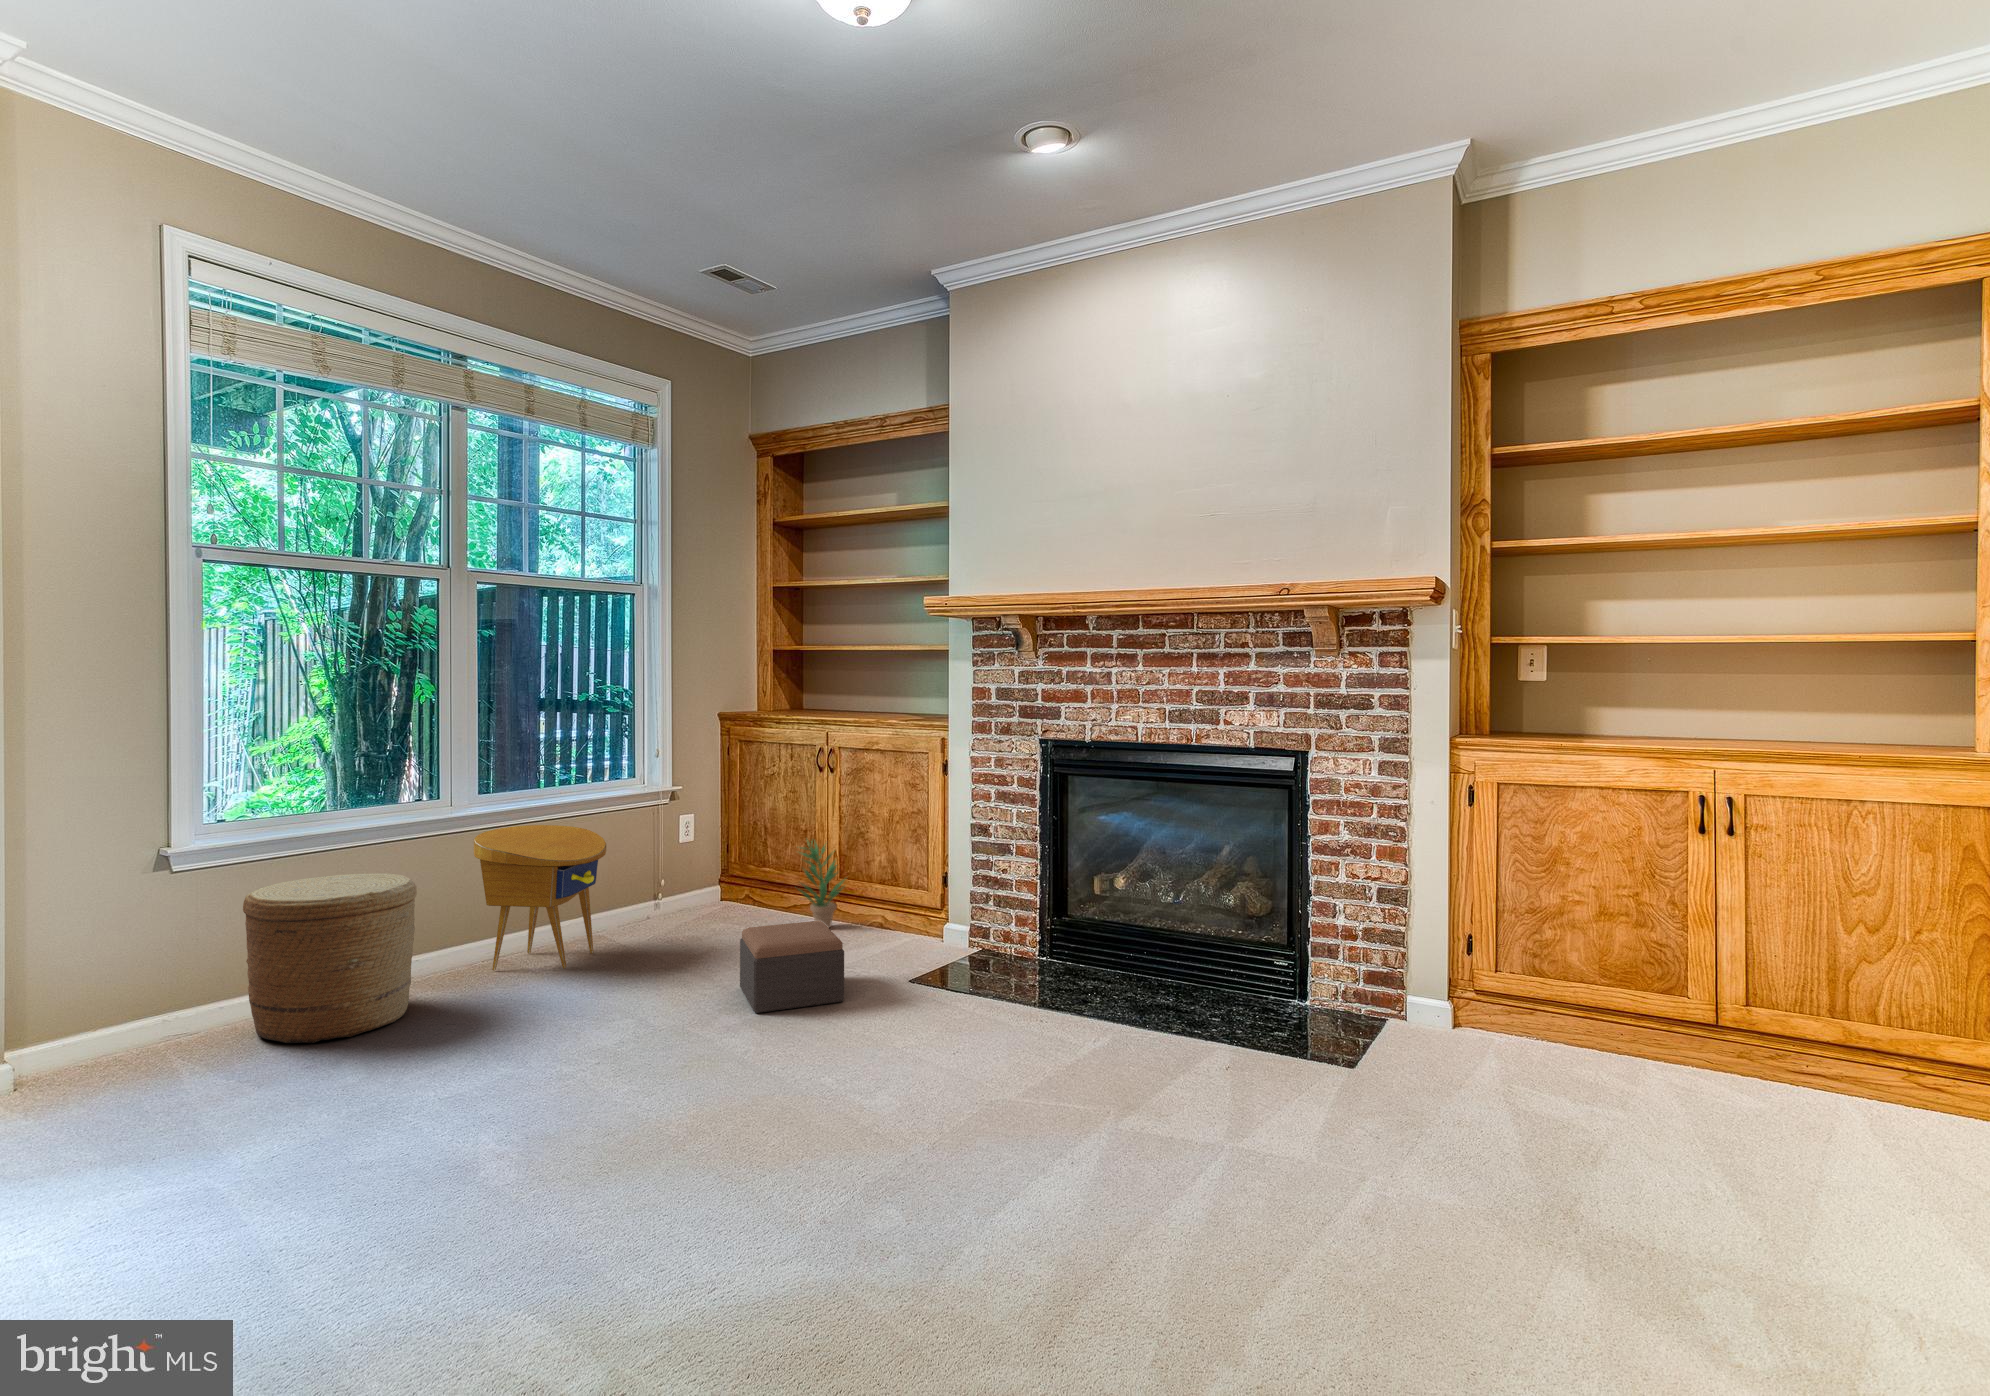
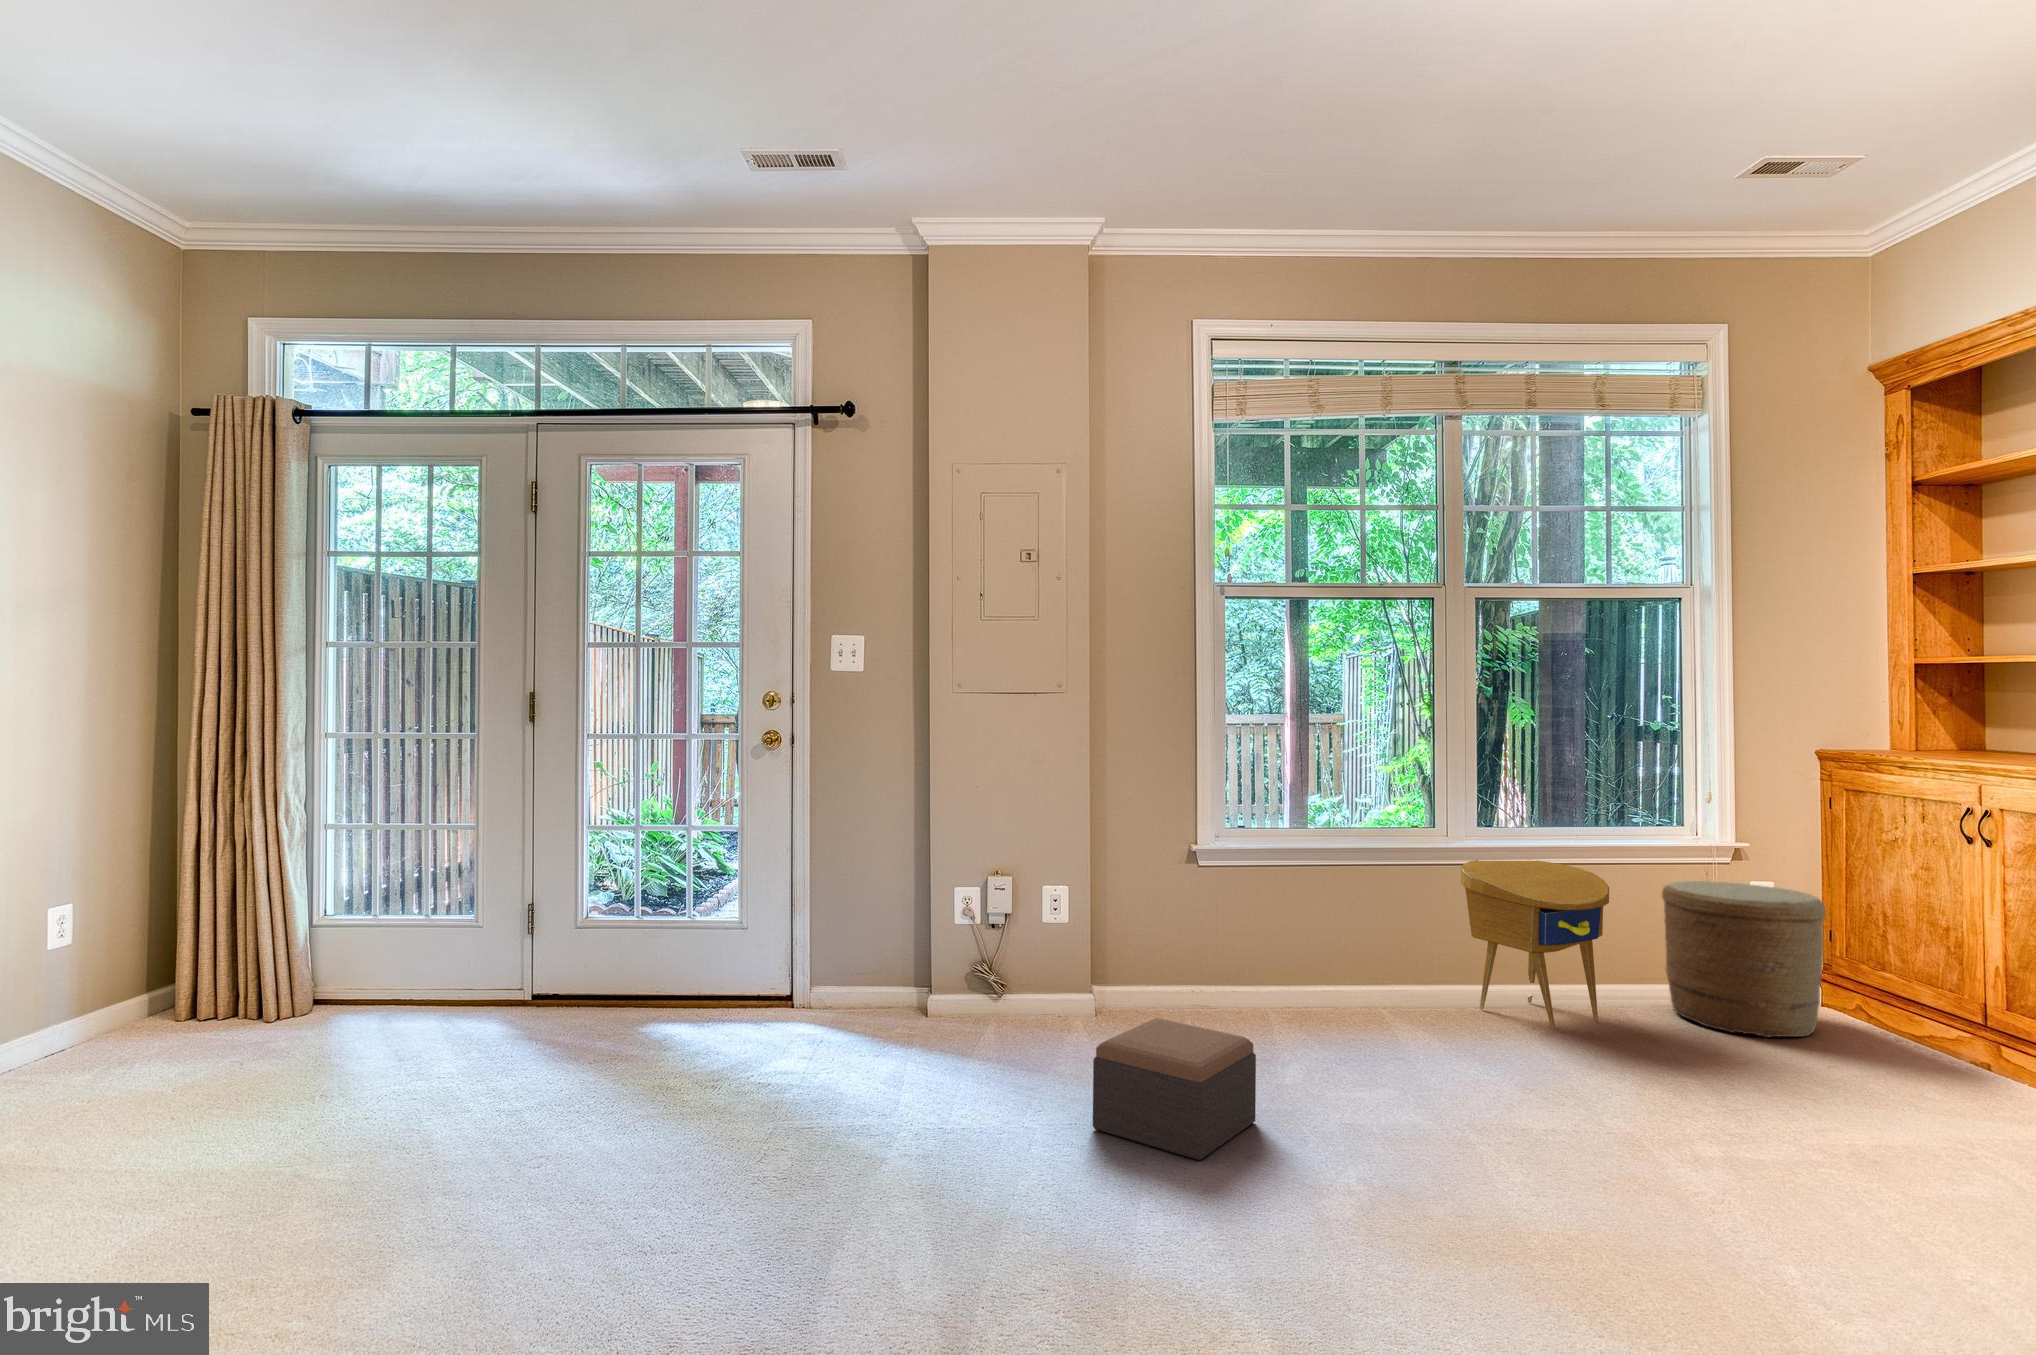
potted plant: present [799,841,844,928] -> none [1907,936,2015,1084]
woven basket: present [243,873,417,1043] -> present [1662,881,1826,1037]
footstool: present [740,921,844,1013] -> present [1093,1018,1256,1160]

